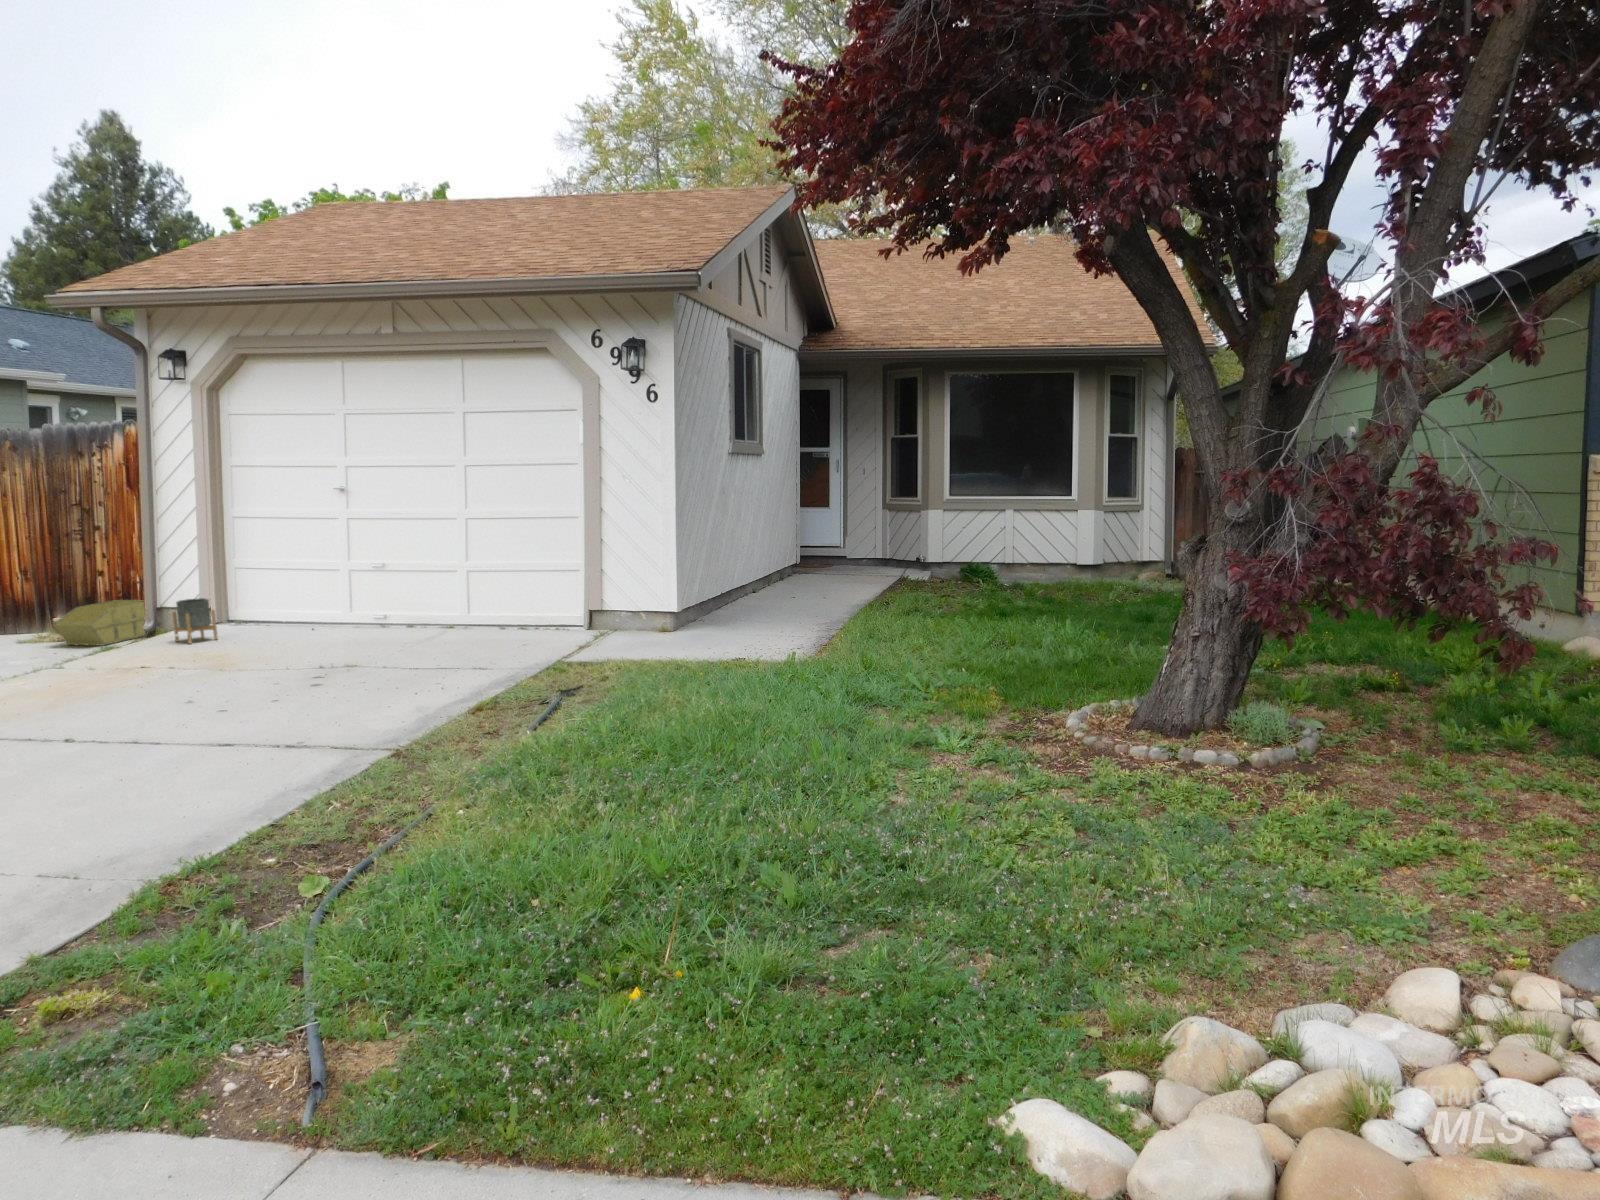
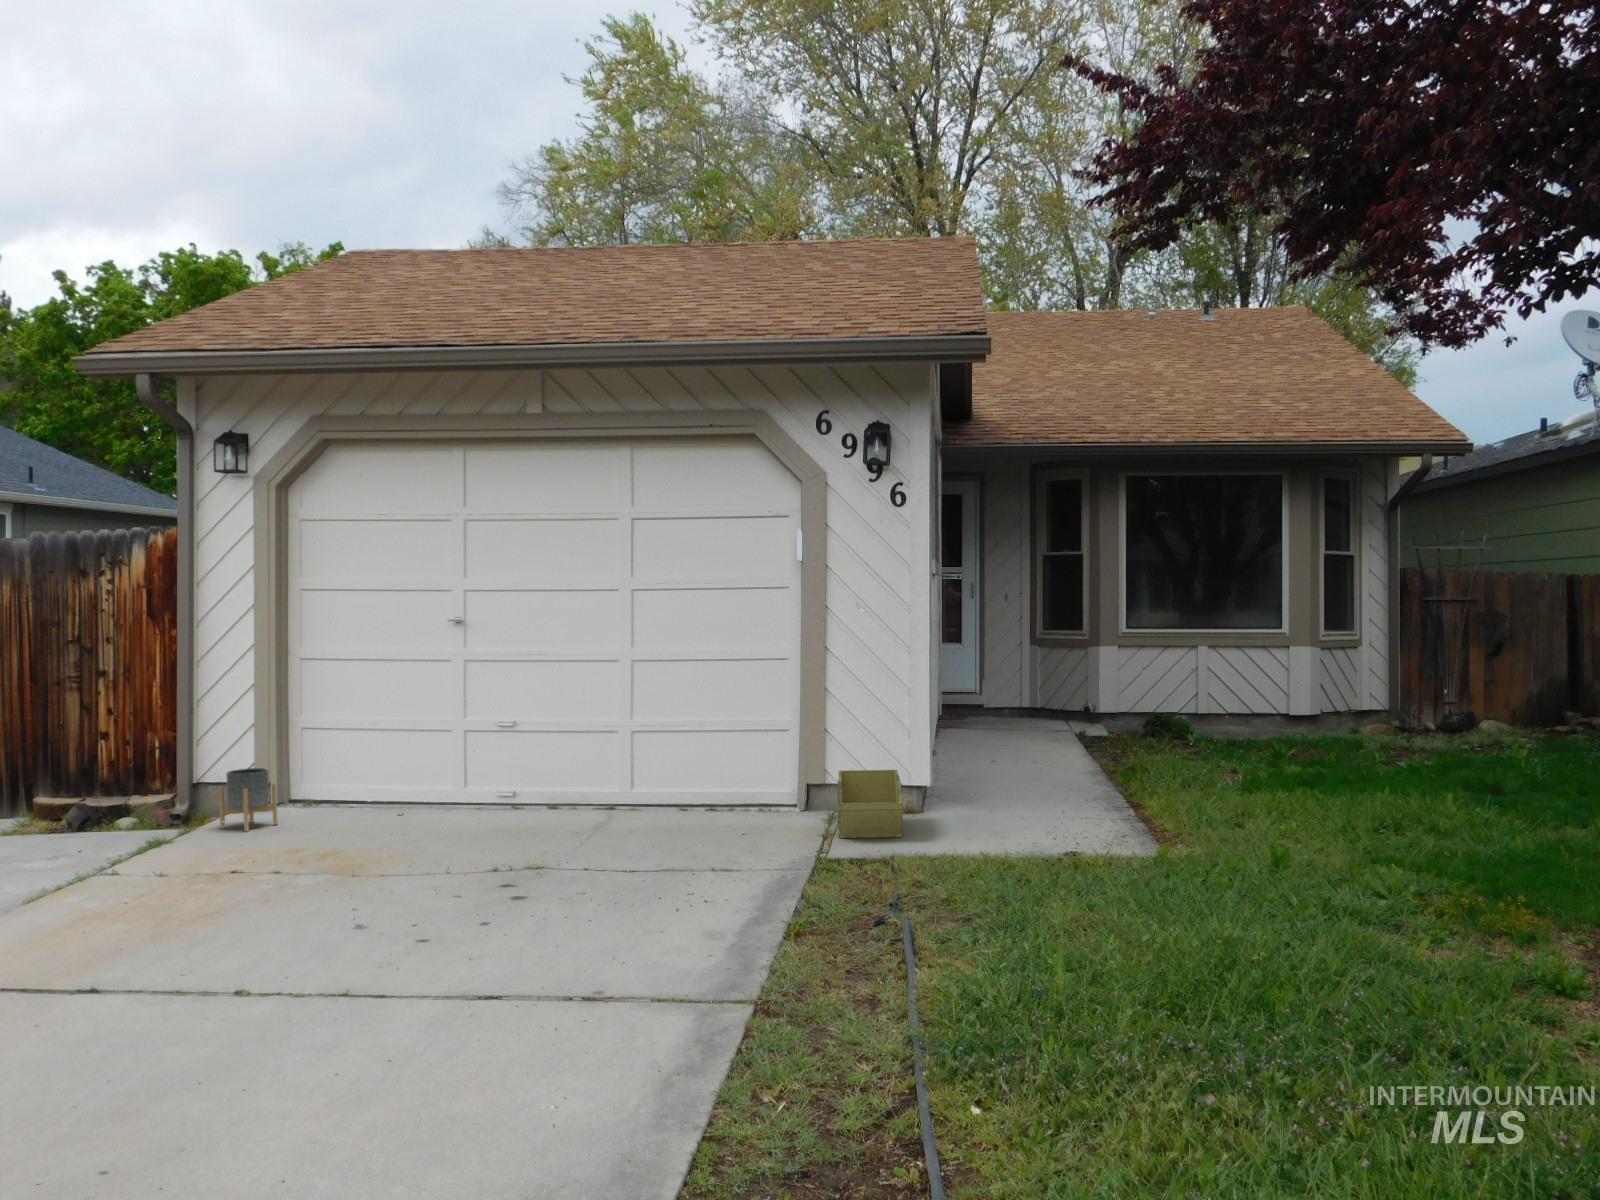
storage bin: present [54,600,146,646] -> present [837,770,904,838]

